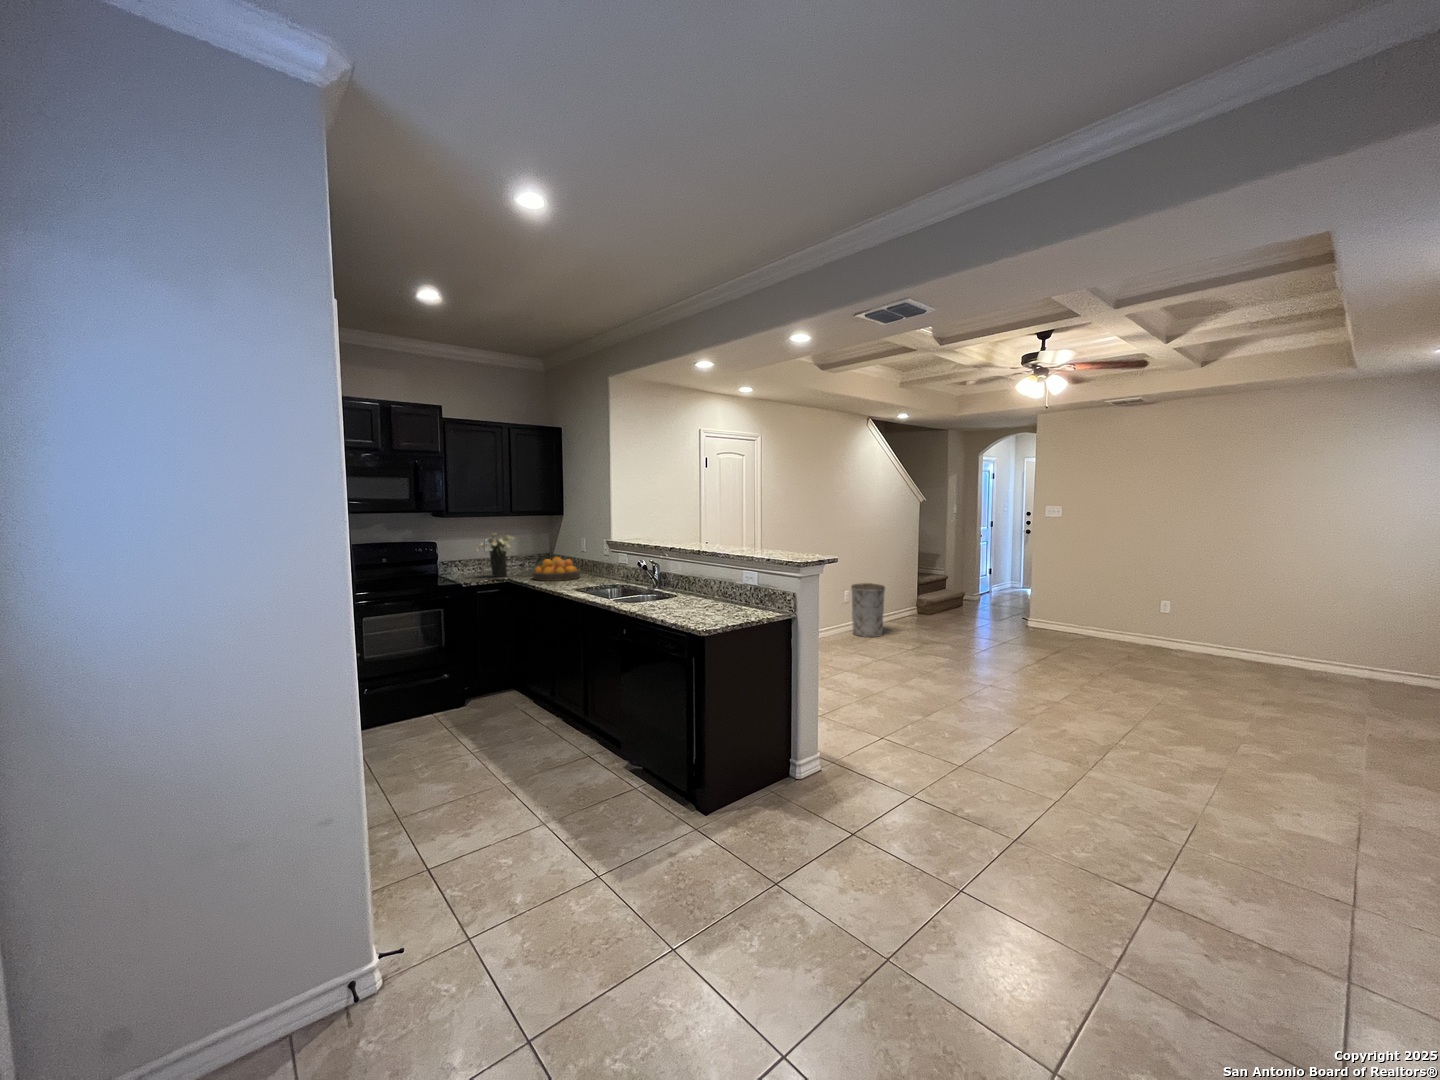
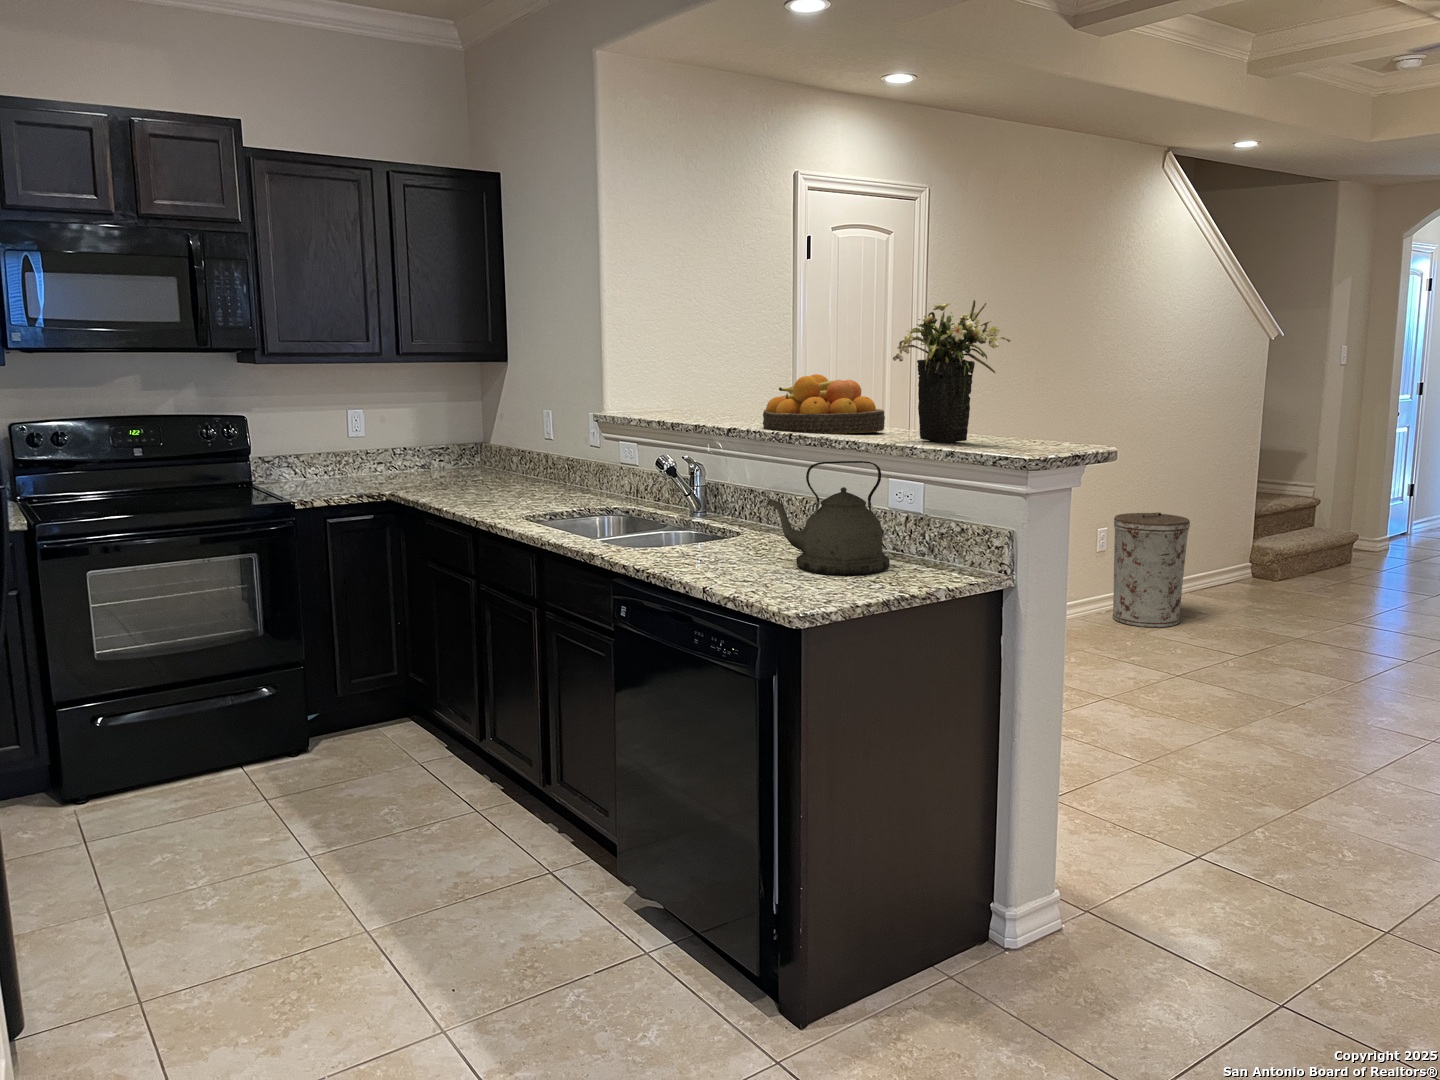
flower arrangement: present [476,534,514,577] -> present [893,300,1011,443]
fruit bowl: present [533,557,580,581] -> present [763,374,885,434]
kettle: none [689,563,743,613] -> present [768,461,890,575]

